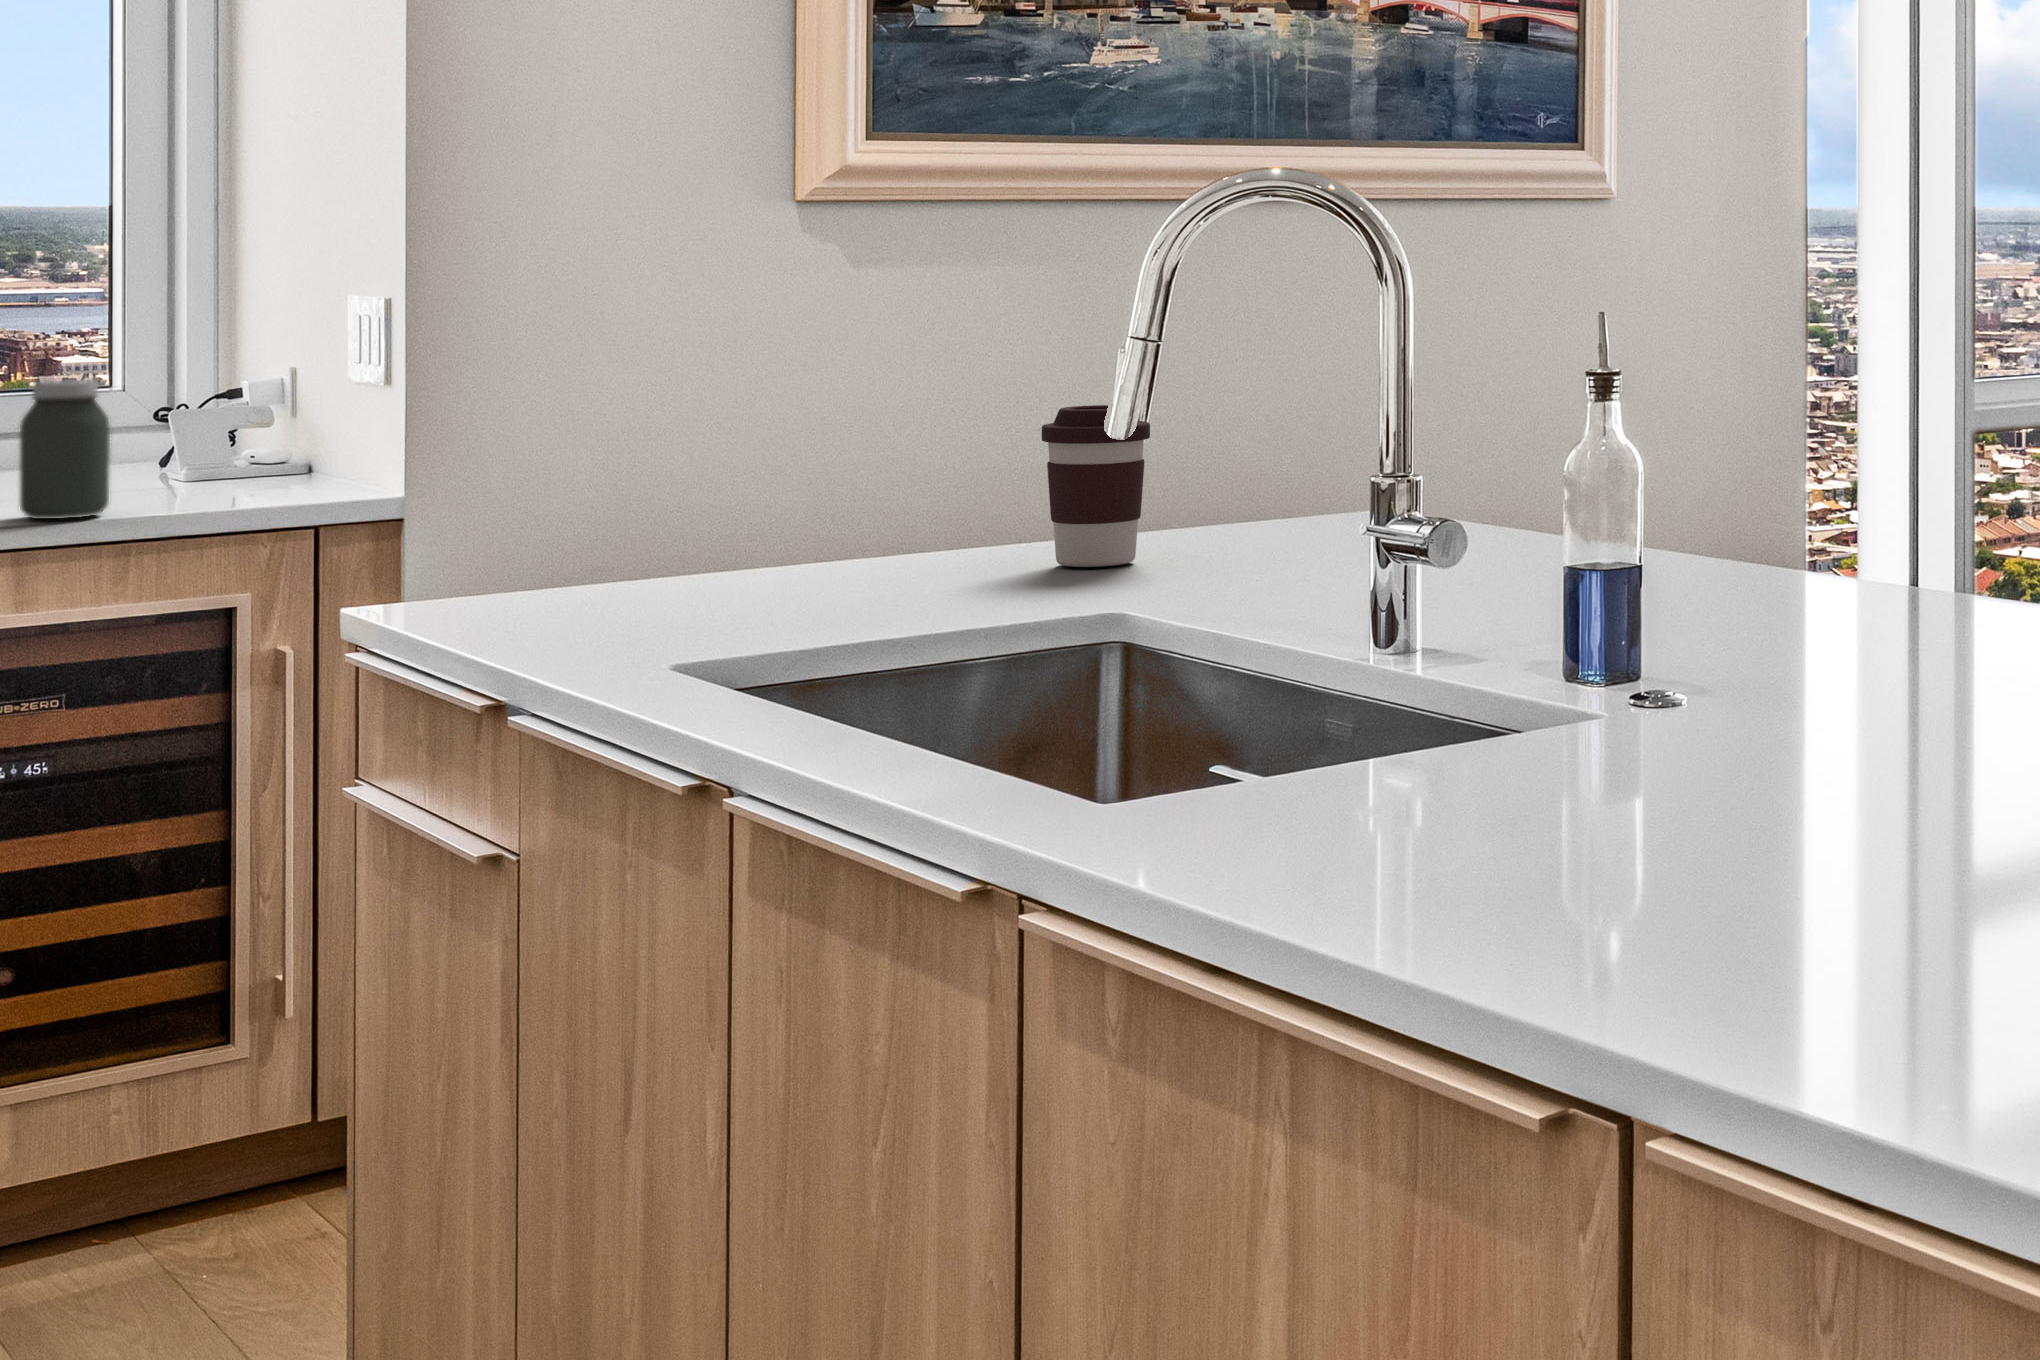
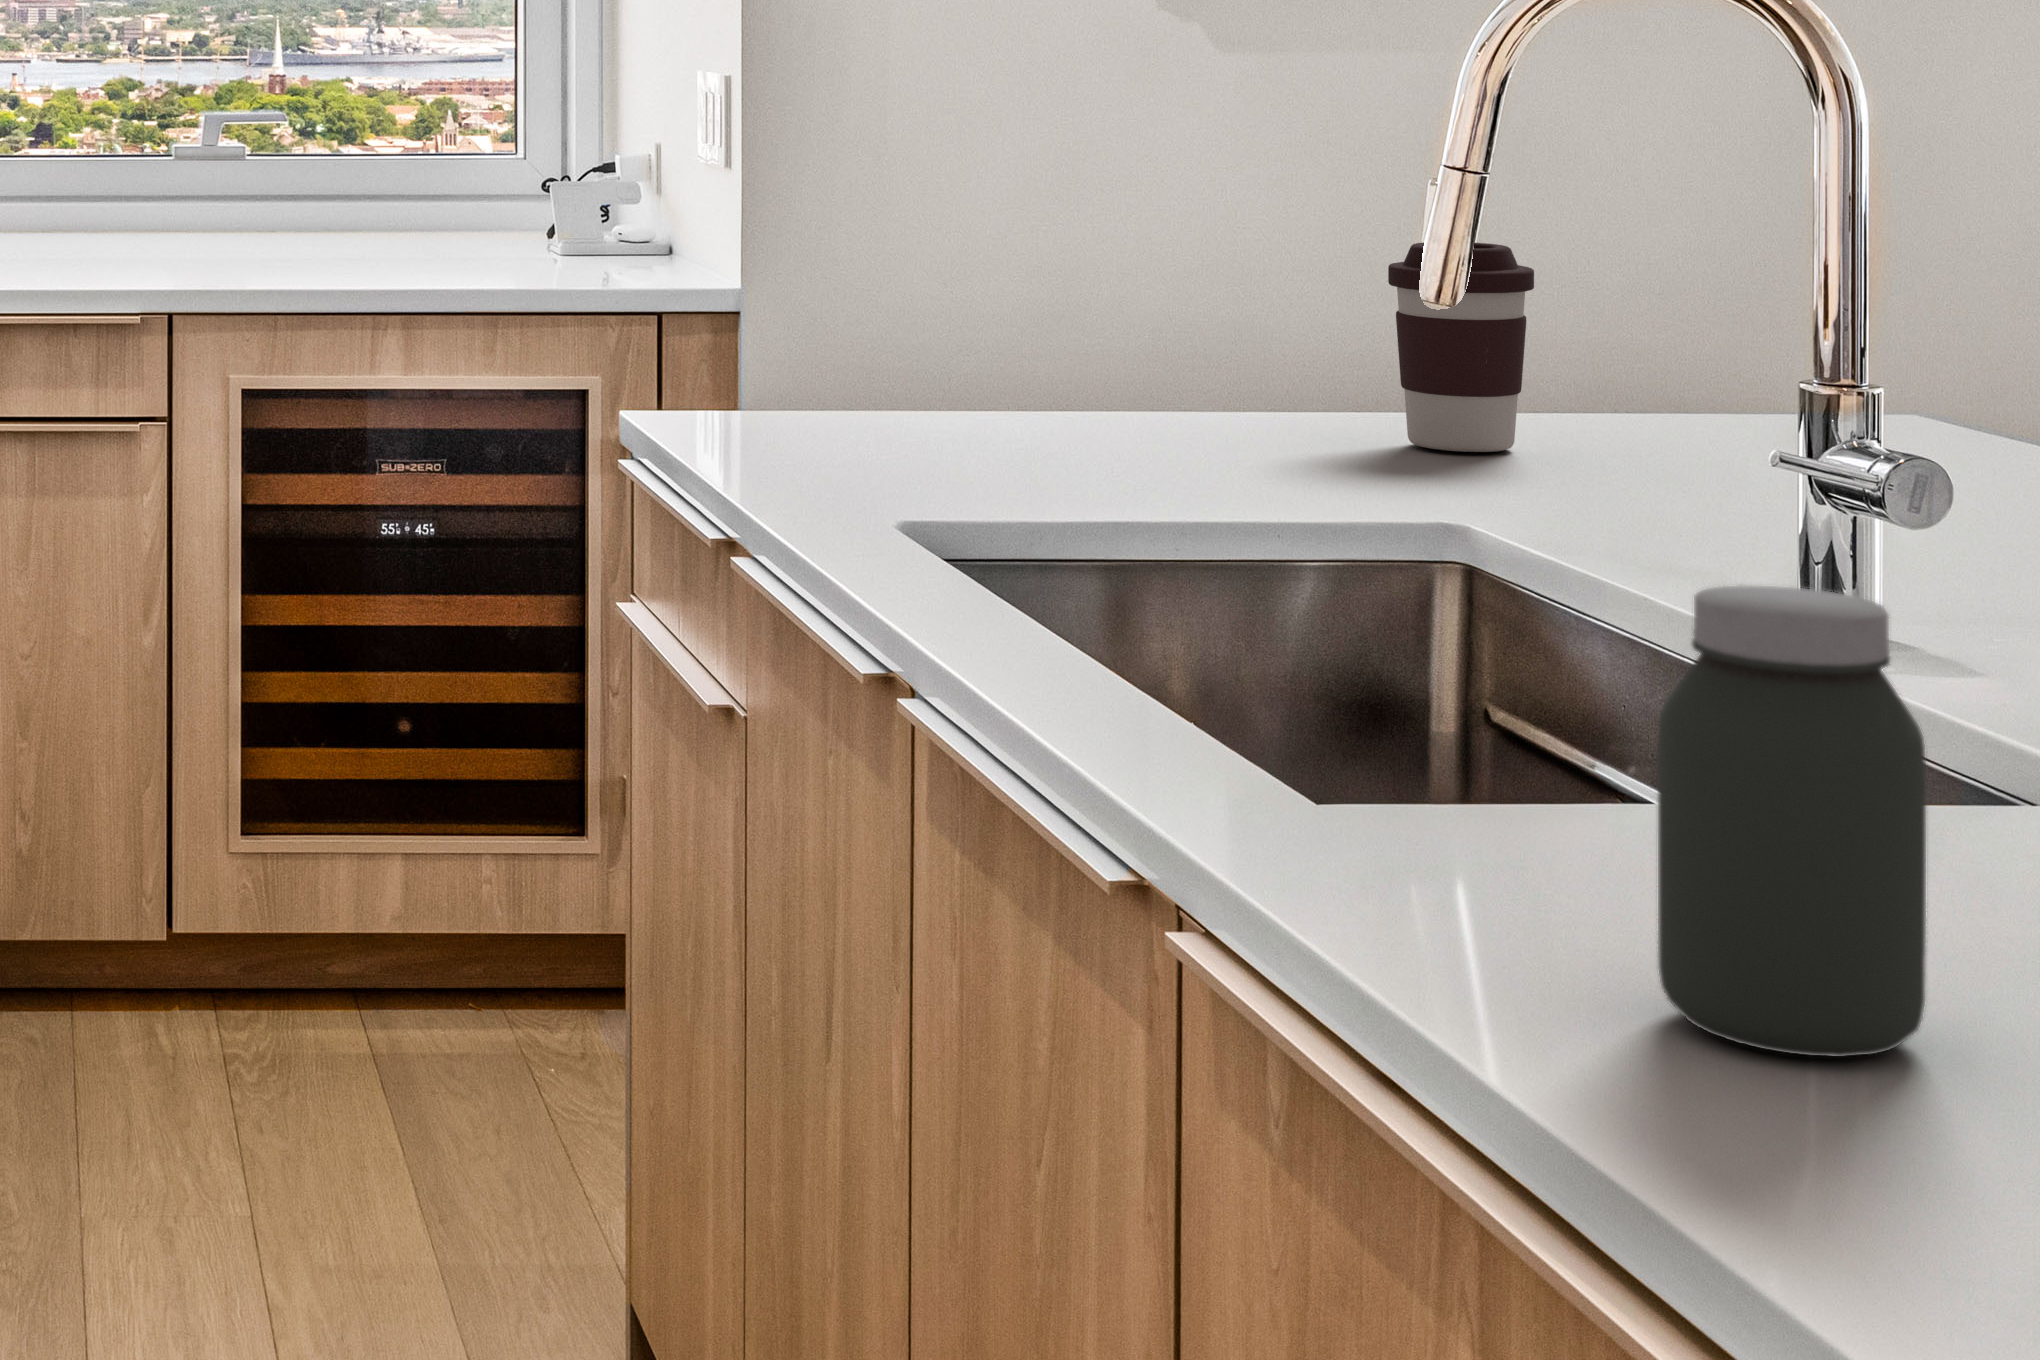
jar: present [20,380,110,519] -> present [1657,586,1927,1057]

